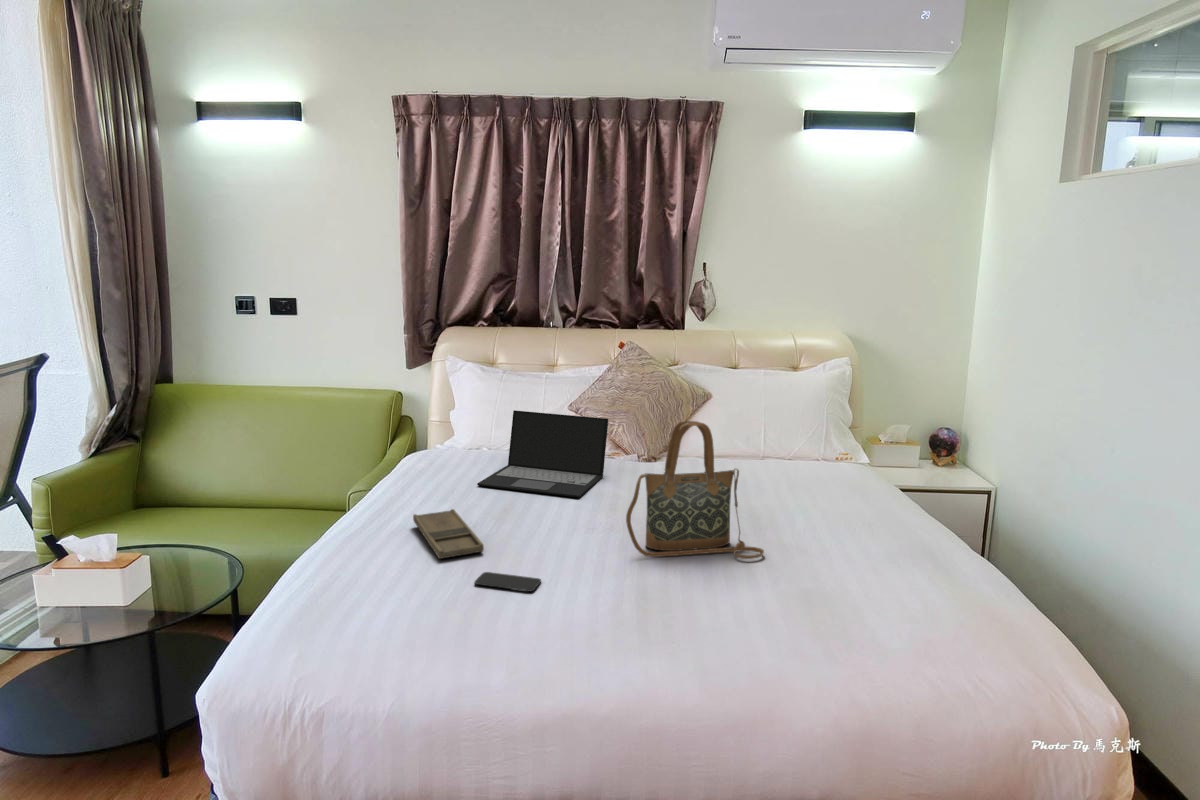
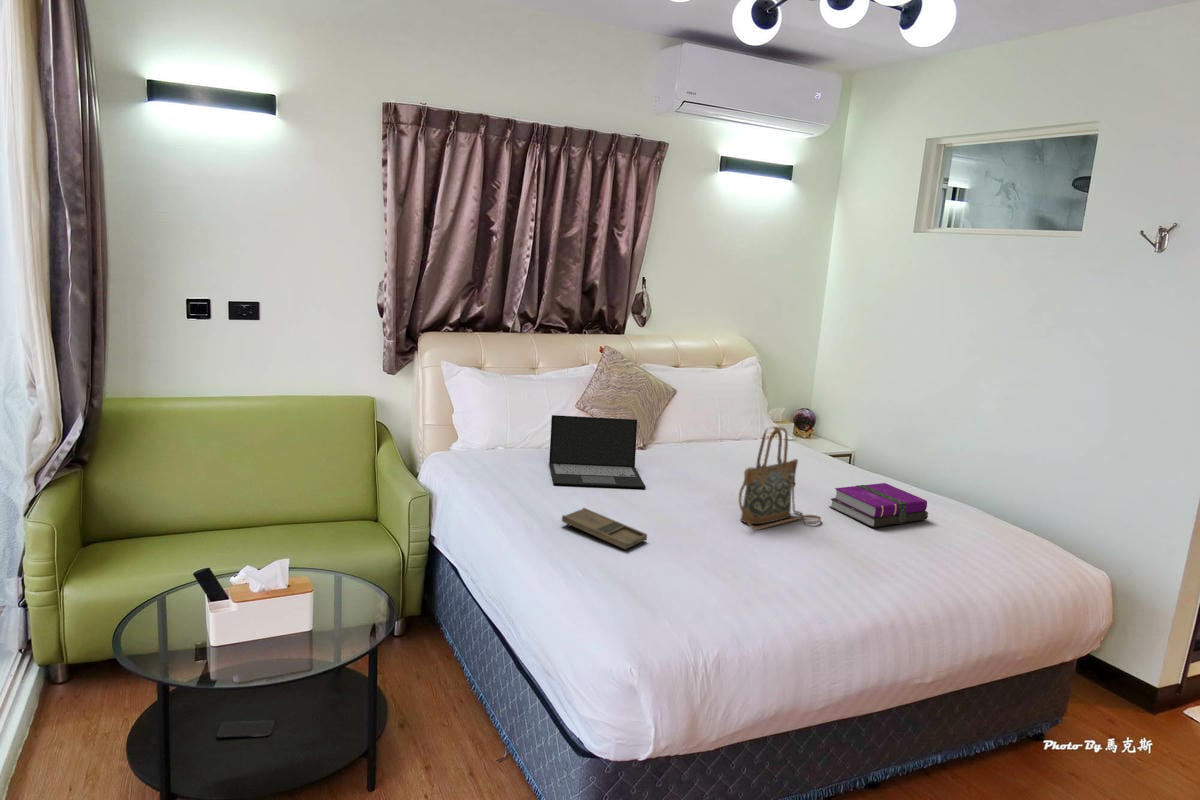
notebook: none [806,515,947,573] -> present [829,483,928,527]
smartphone: present [475,572,541,592] -> present [217,720,274,737]

